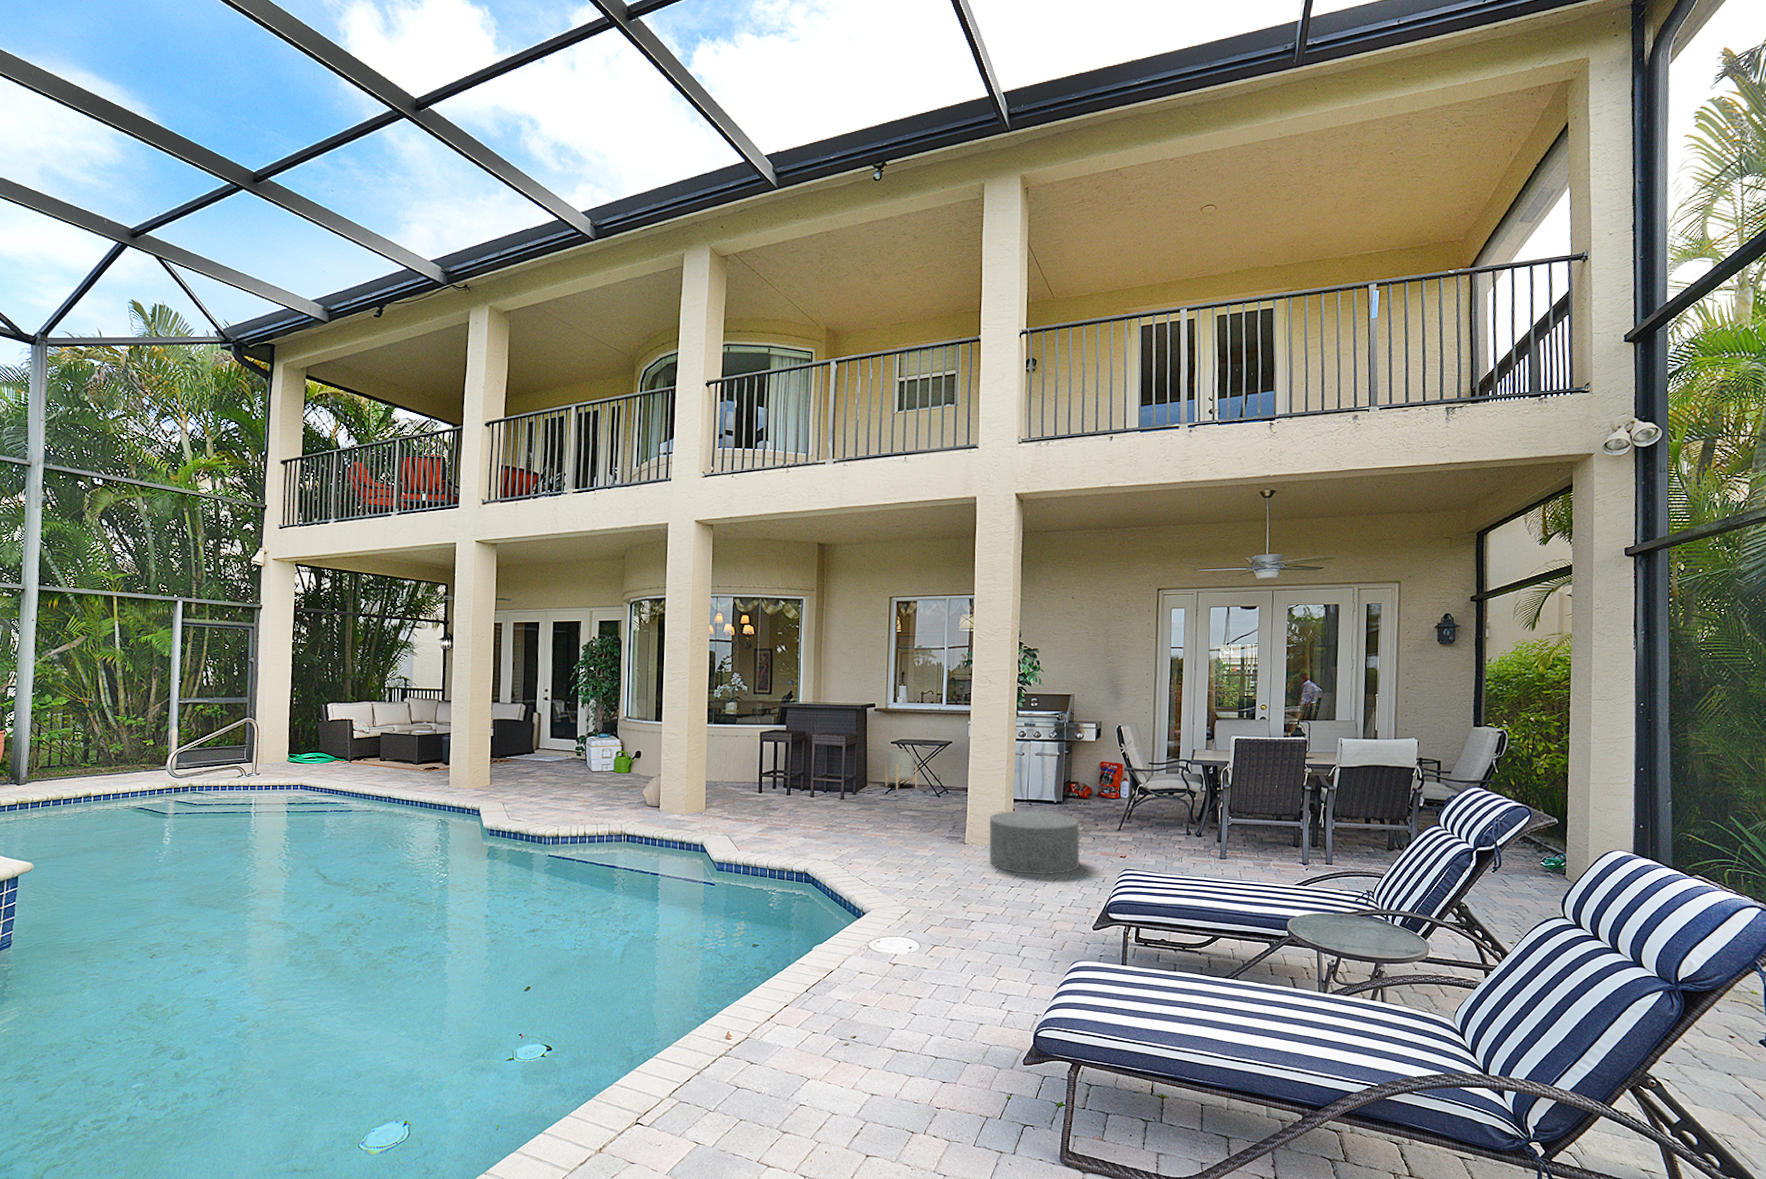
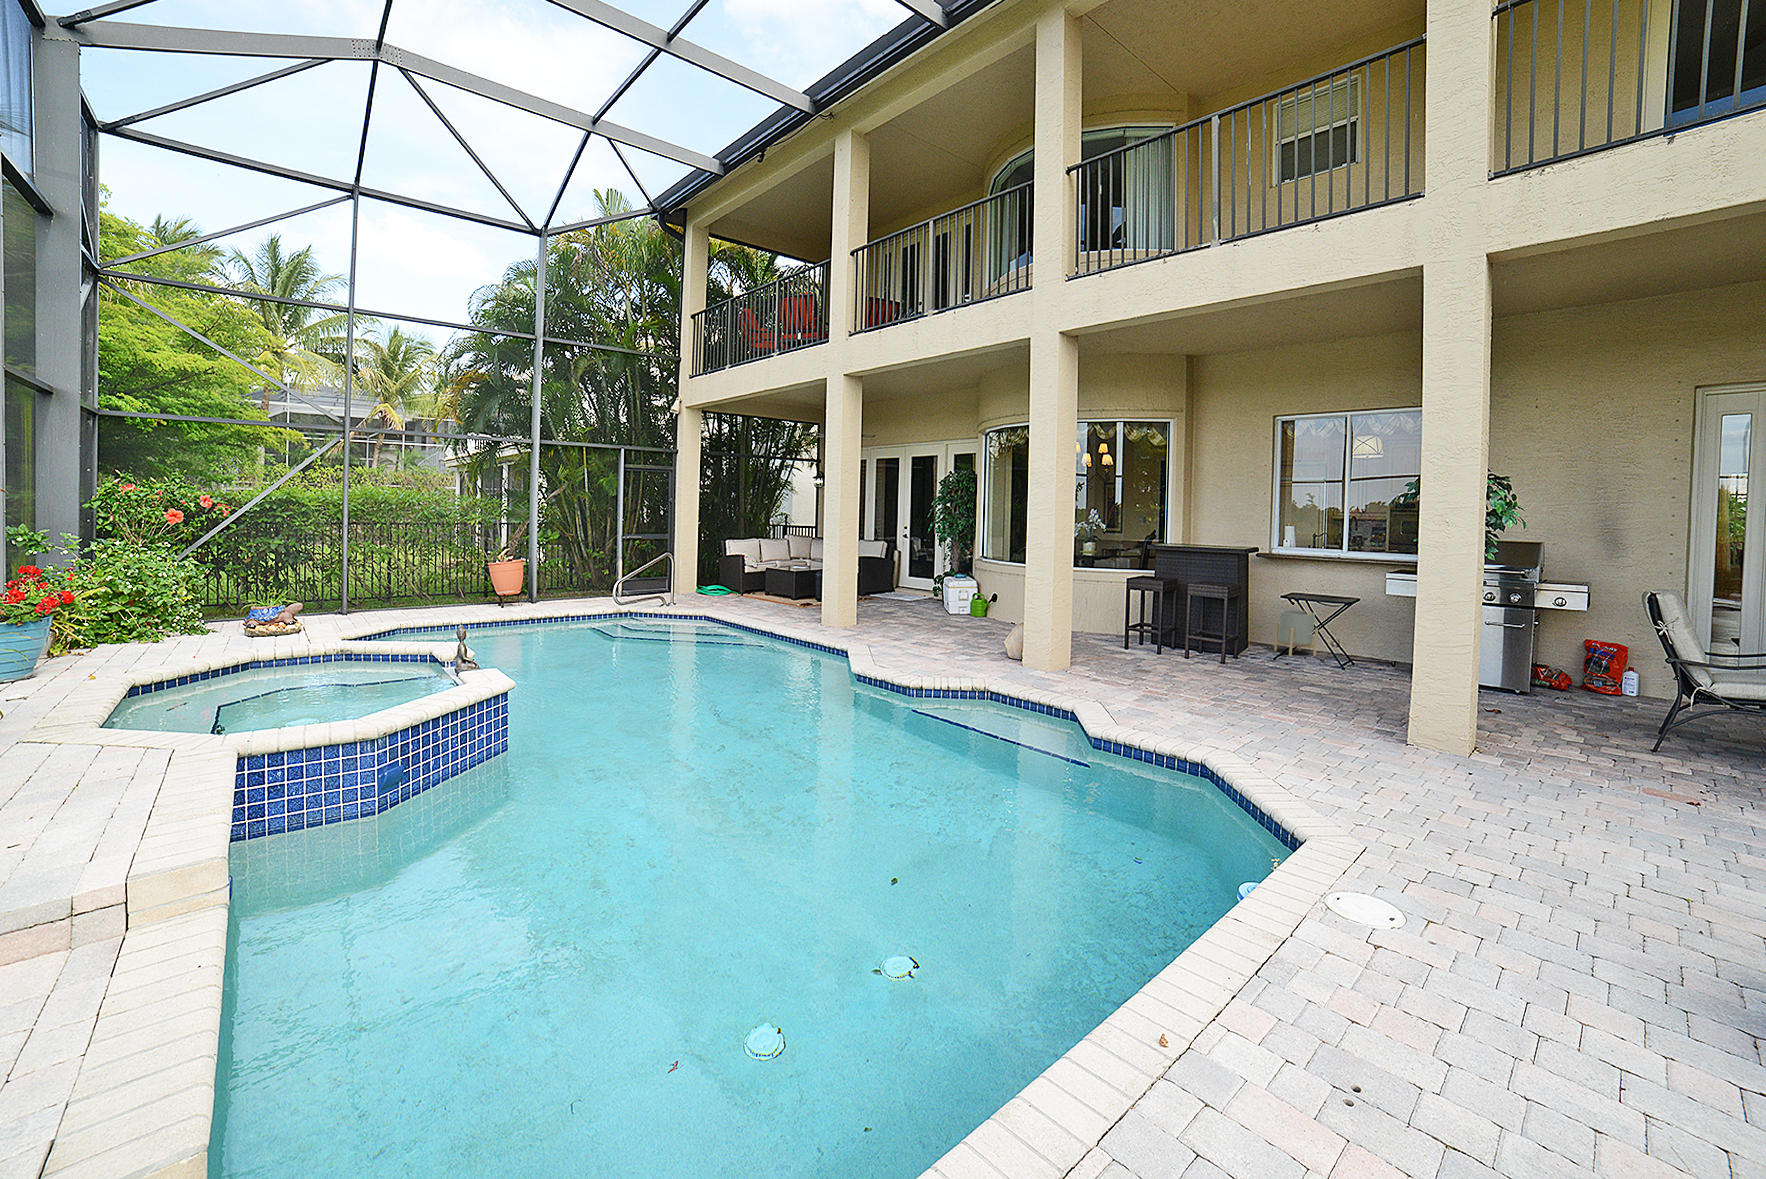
ottoman: present [990,811,1079,874] -> none [1463,718,1624,817]

